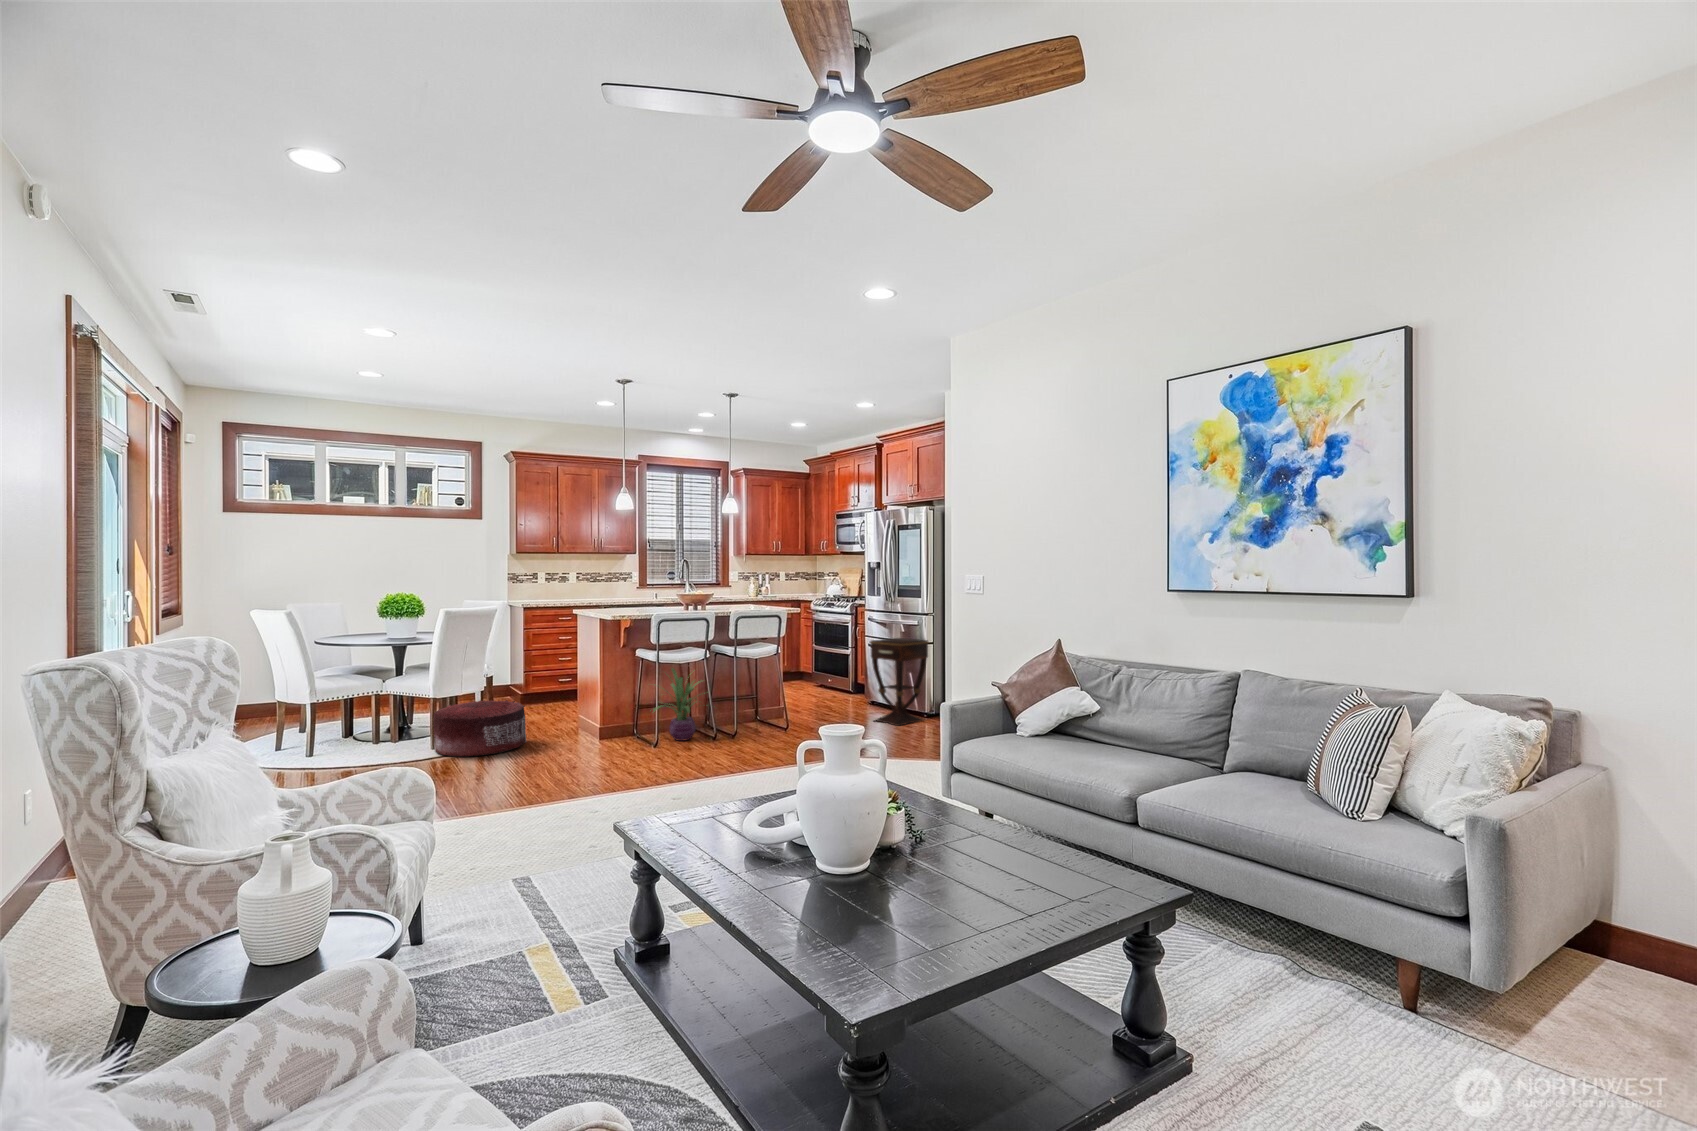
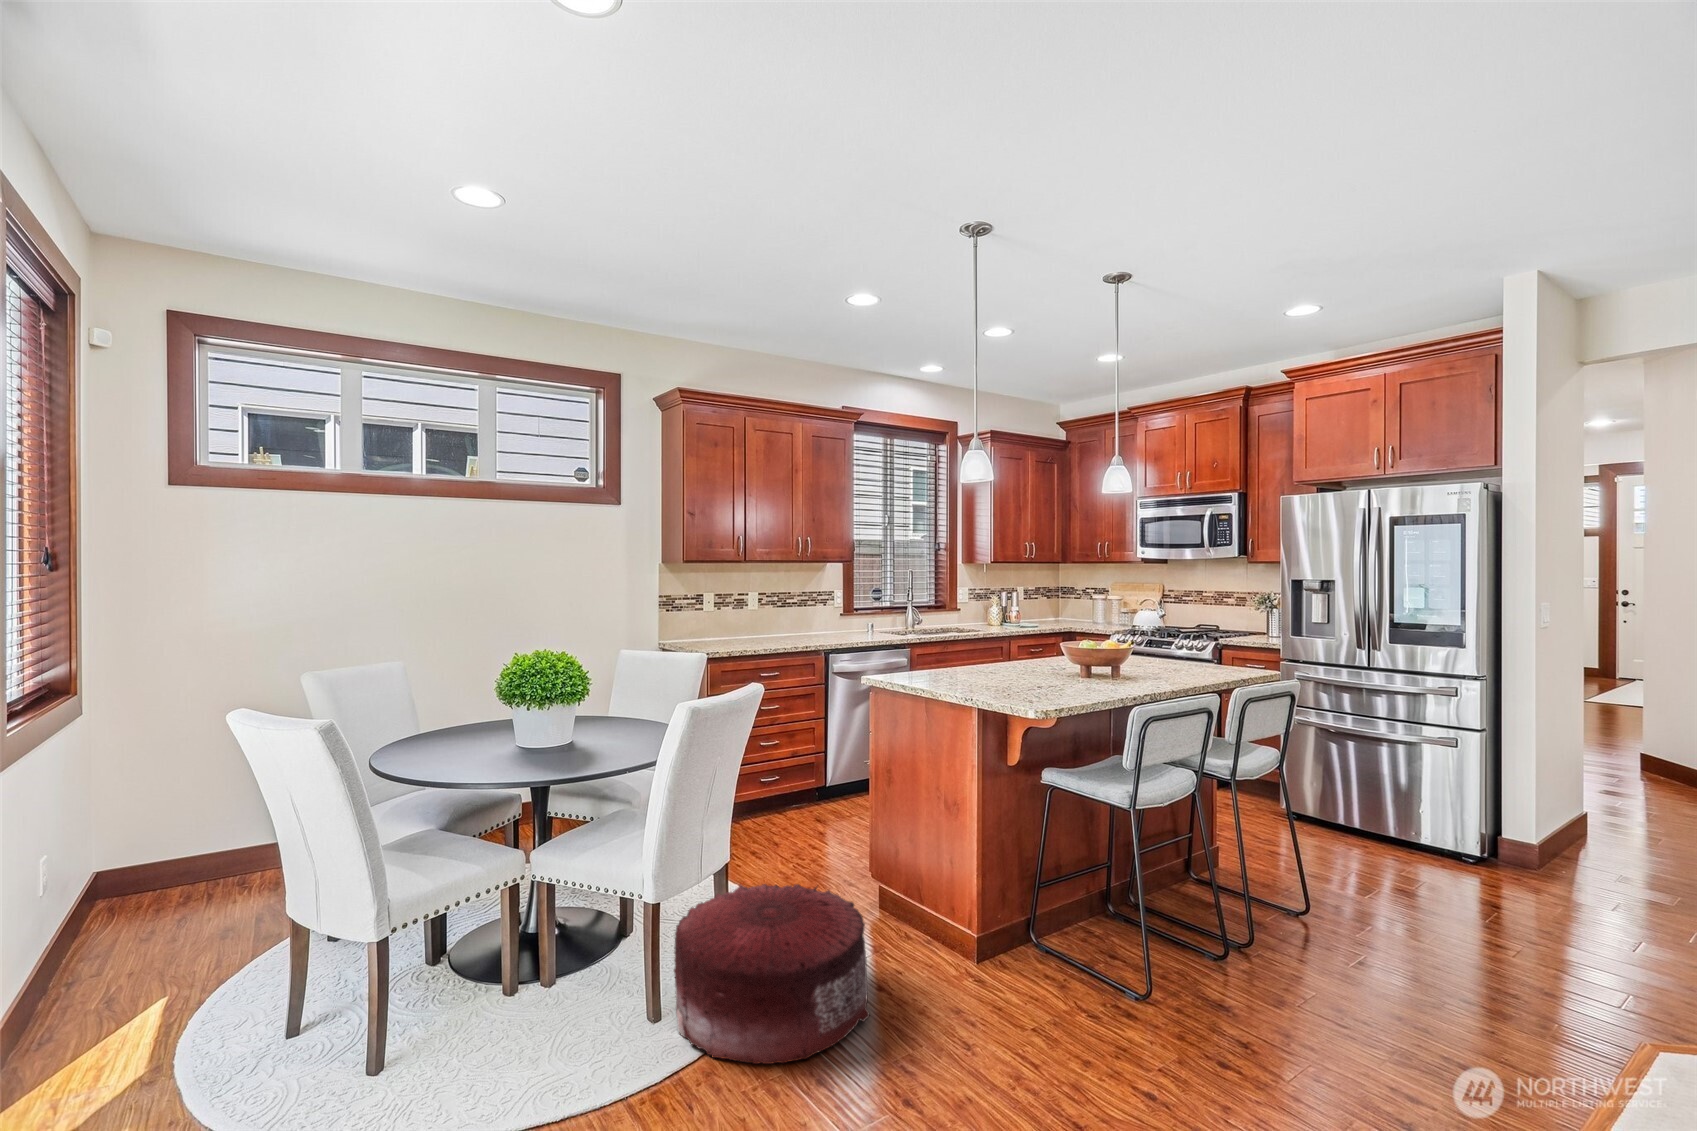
side table: present [870,638,928,726] -> none [1399,712,1507,890]
decorative plant: present [653,668,705,741] -> none [1061,801,1242,963]

